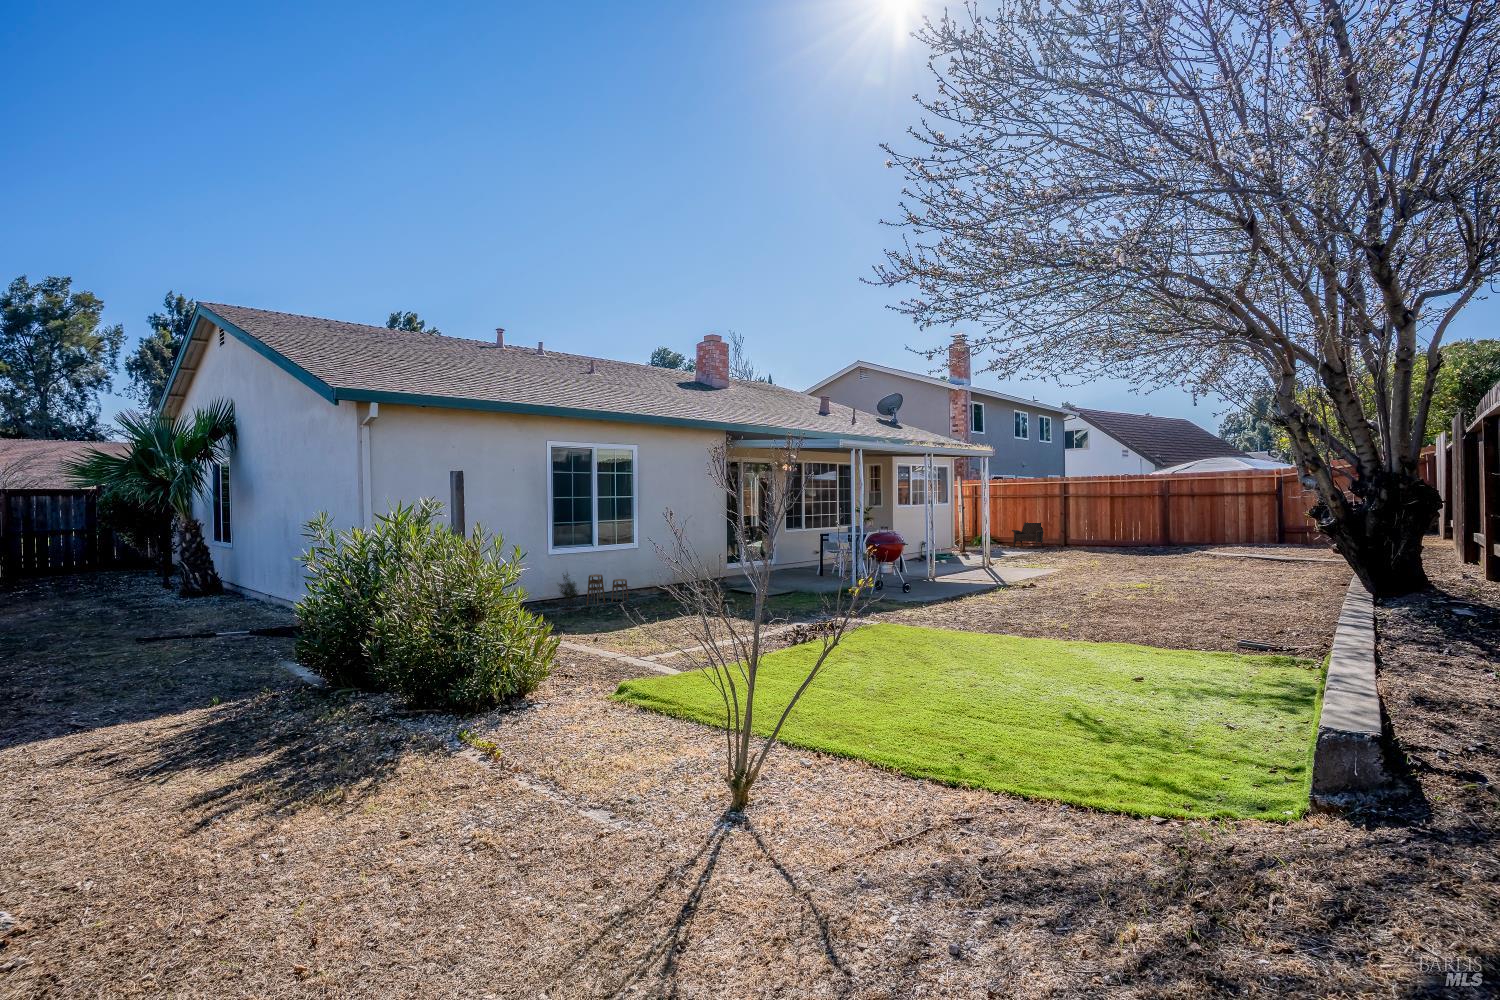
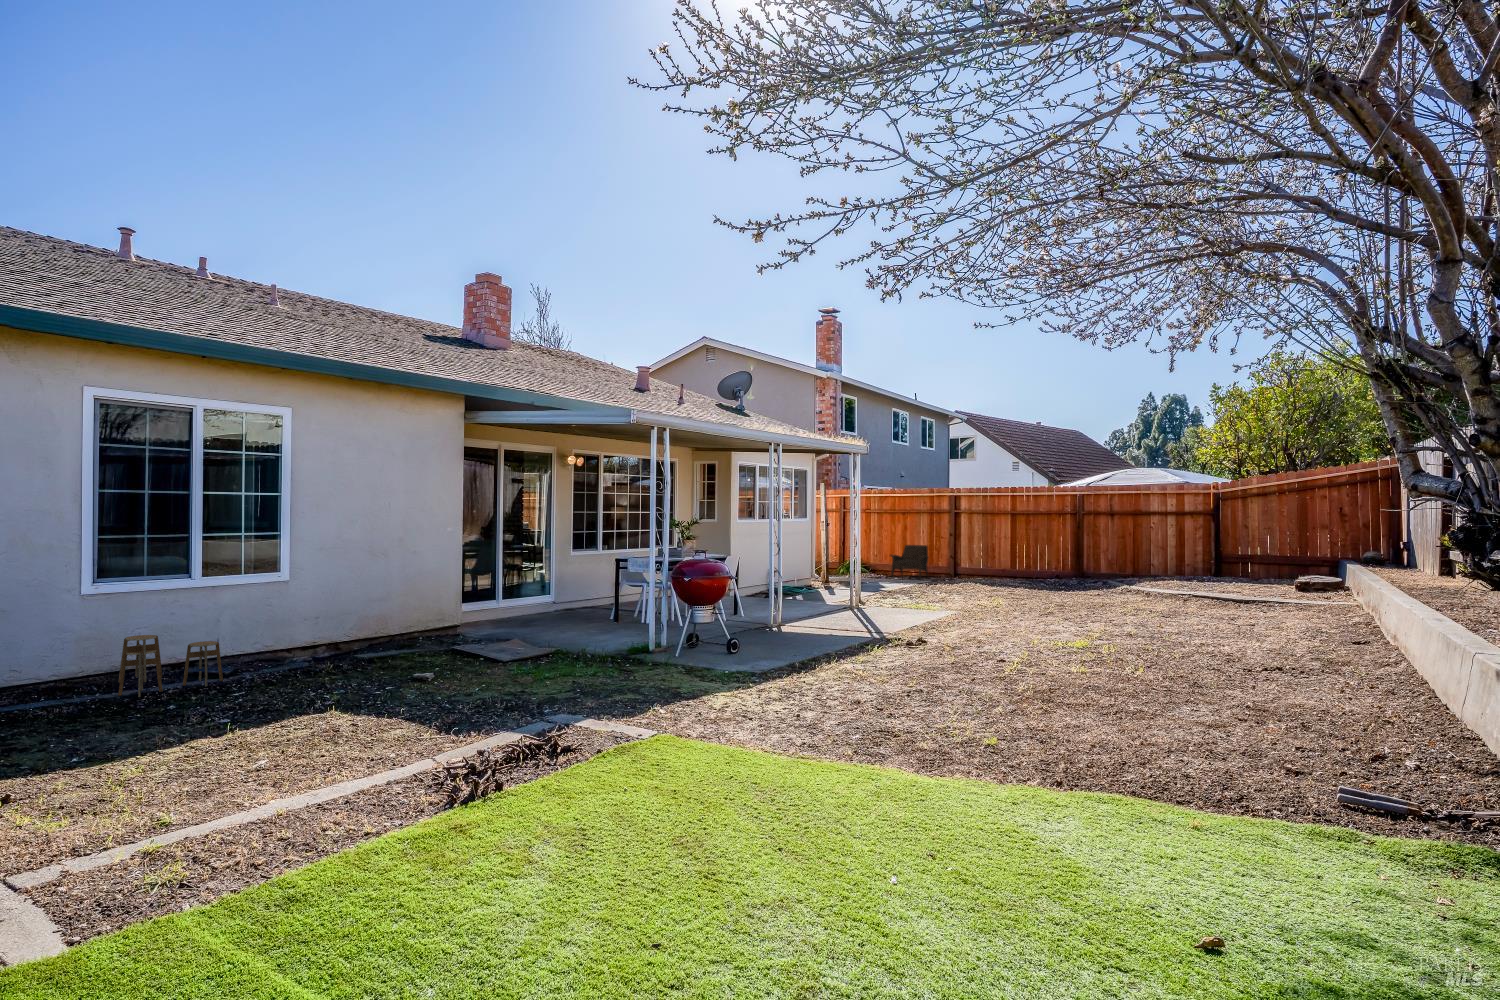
potted tree: present [558,573,580,612] -> none [31,629,92,714]

